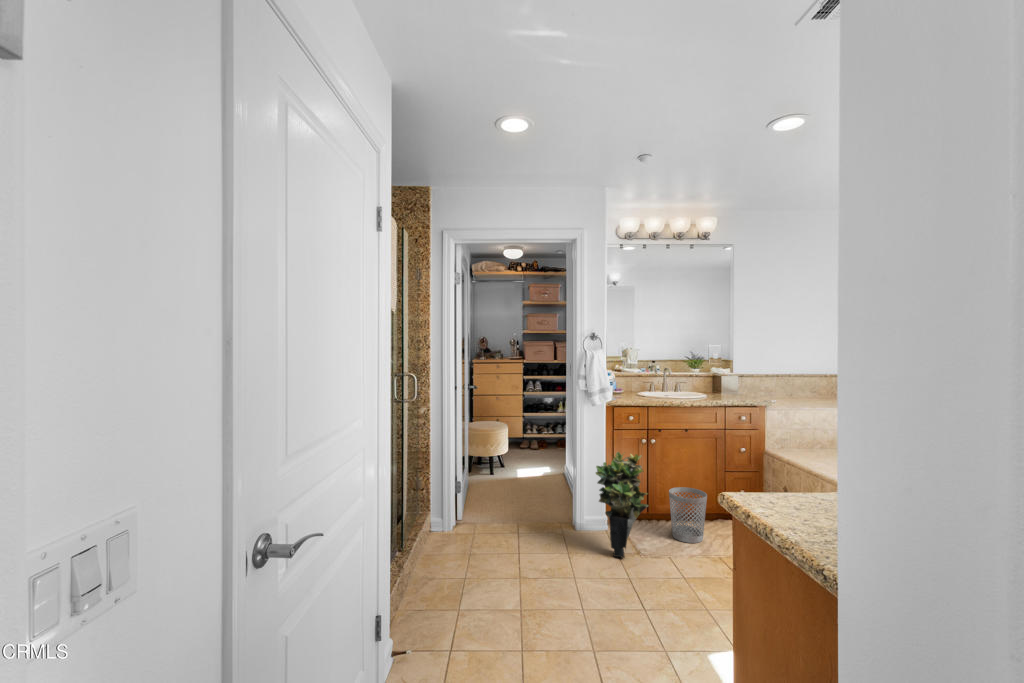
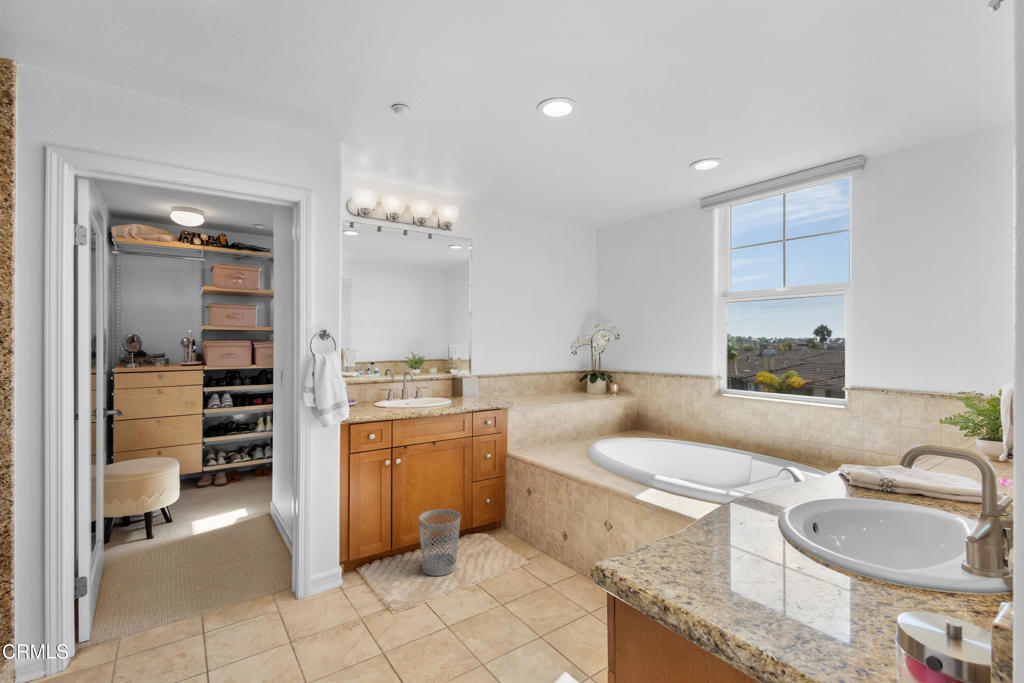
potted plant: present [596,452,648,558] -> none [332,483,403,627]

